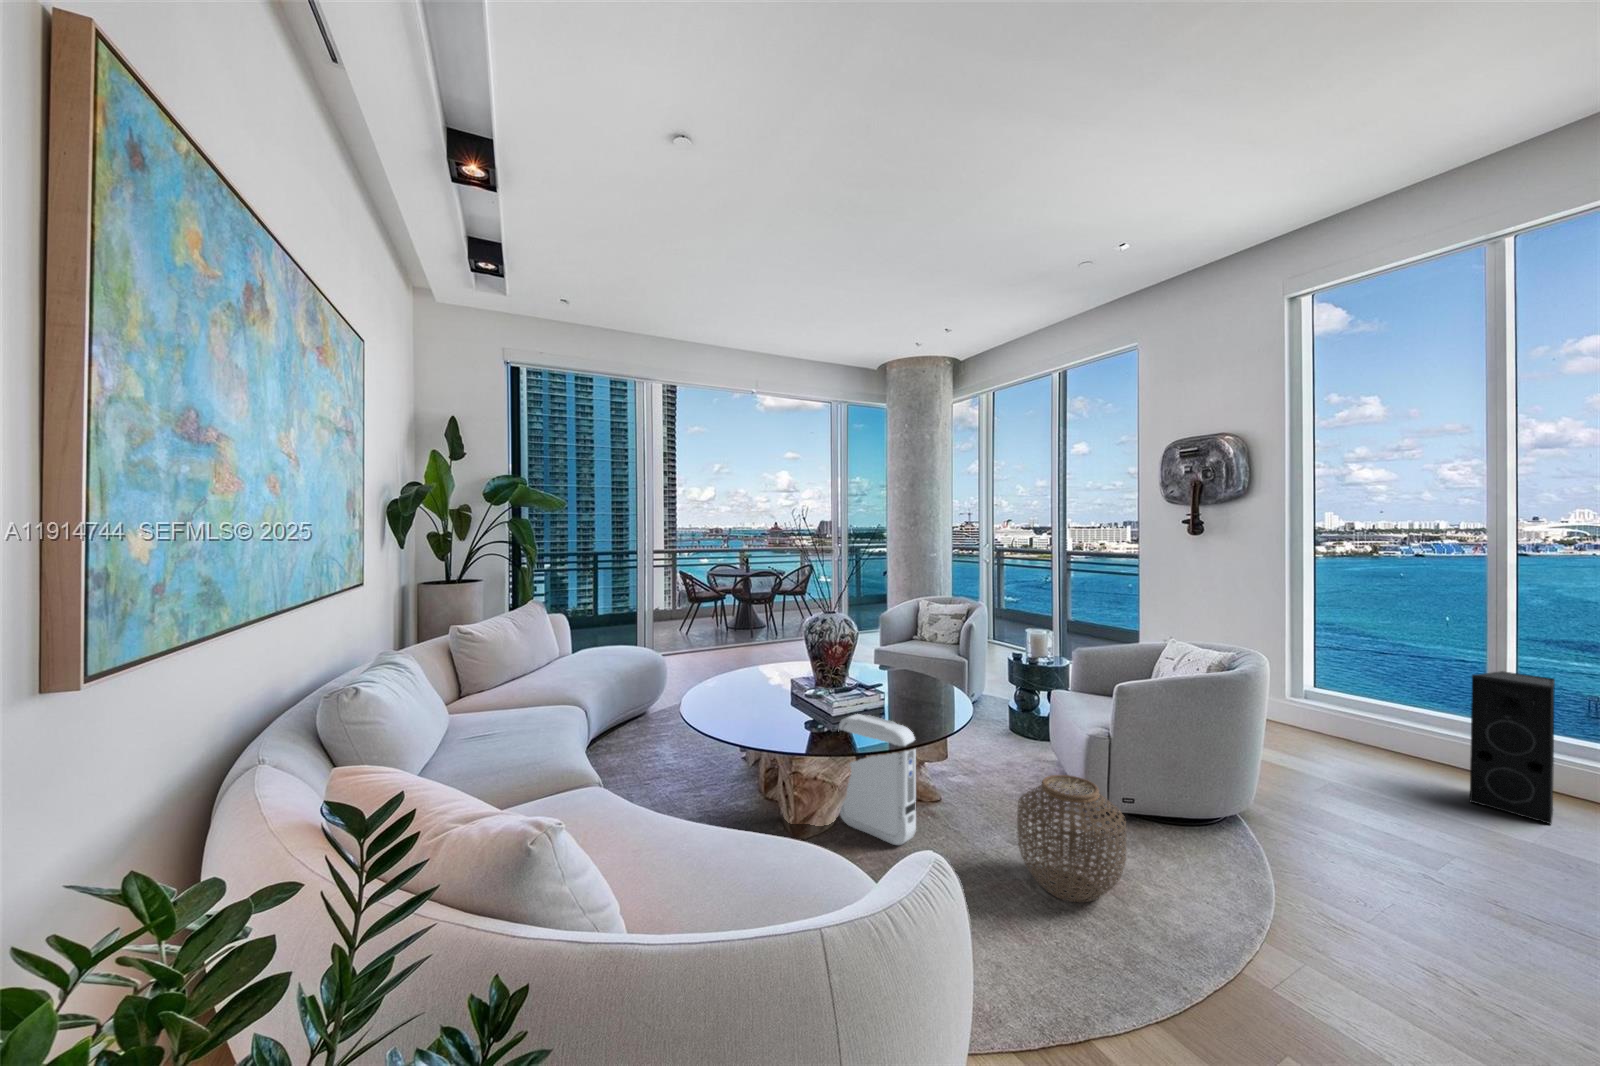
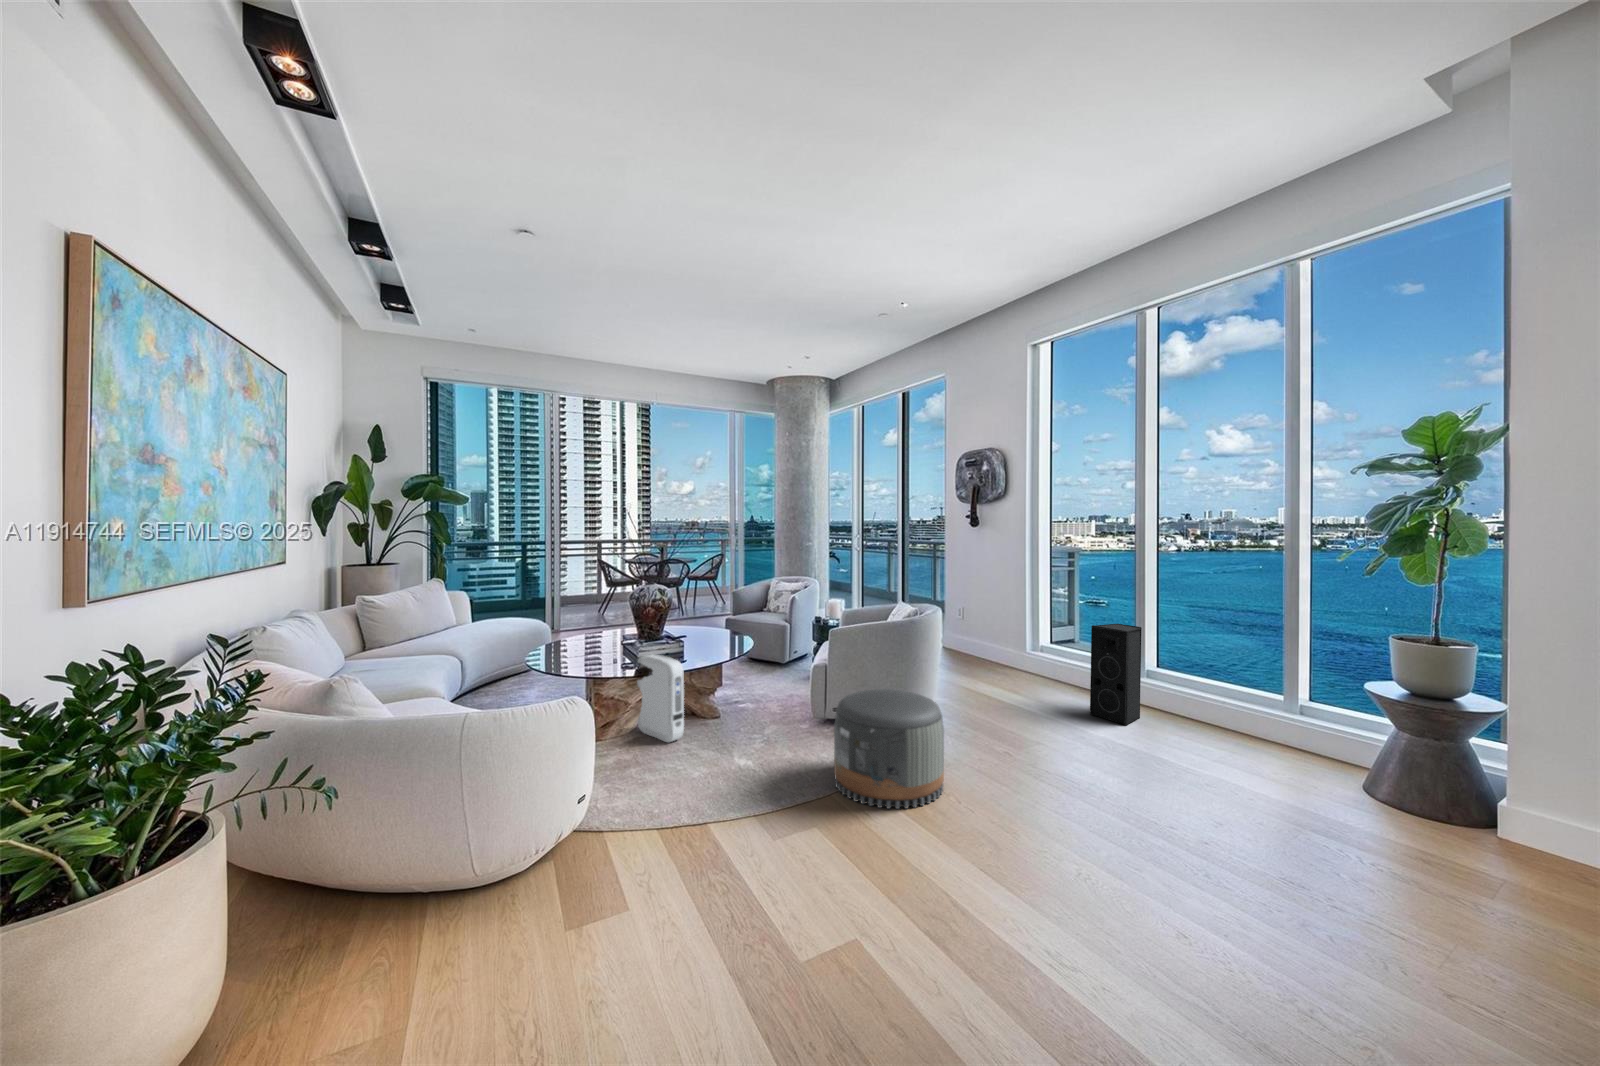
woven basket: present [1017,775,1126,902] -> none [735,688,801,768]
pouf: none [1201,784,1424,1008] -> present [834,689,944,809]

